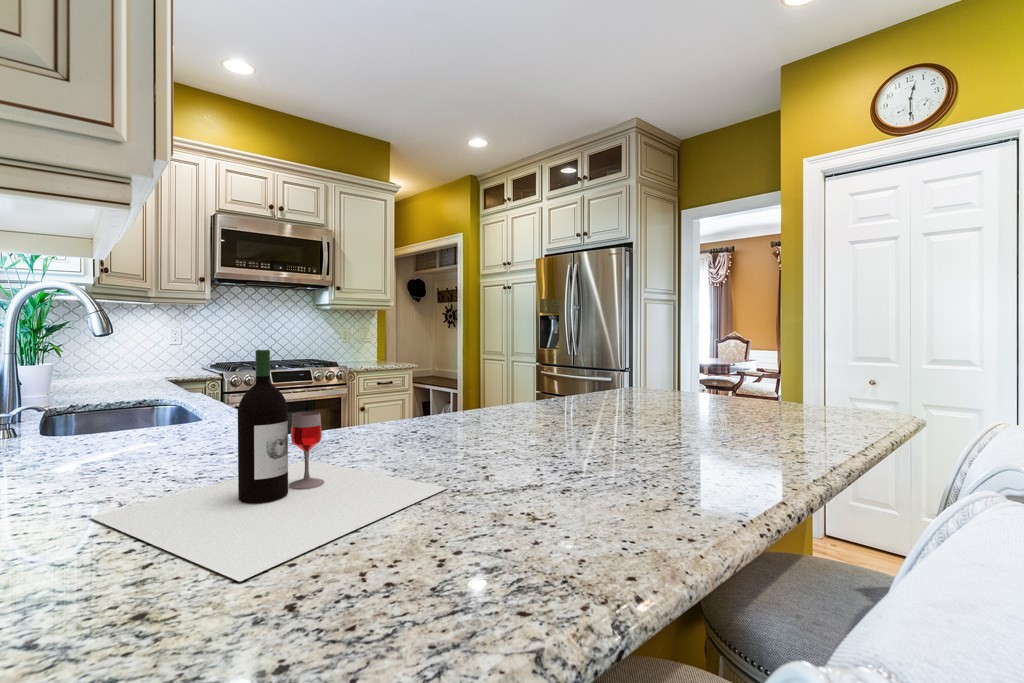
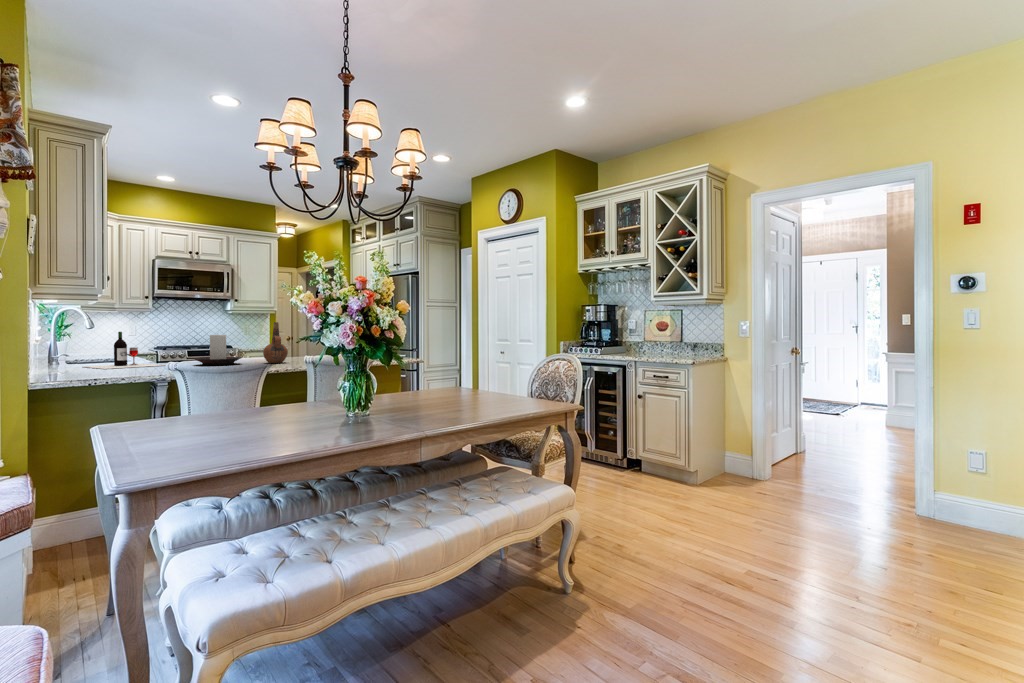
ceramic pitcher: none [716,315,807,457] -> present [263,322,288,363]
candle holder: none [540,353,707,488] -> present [194,335,242,365]

